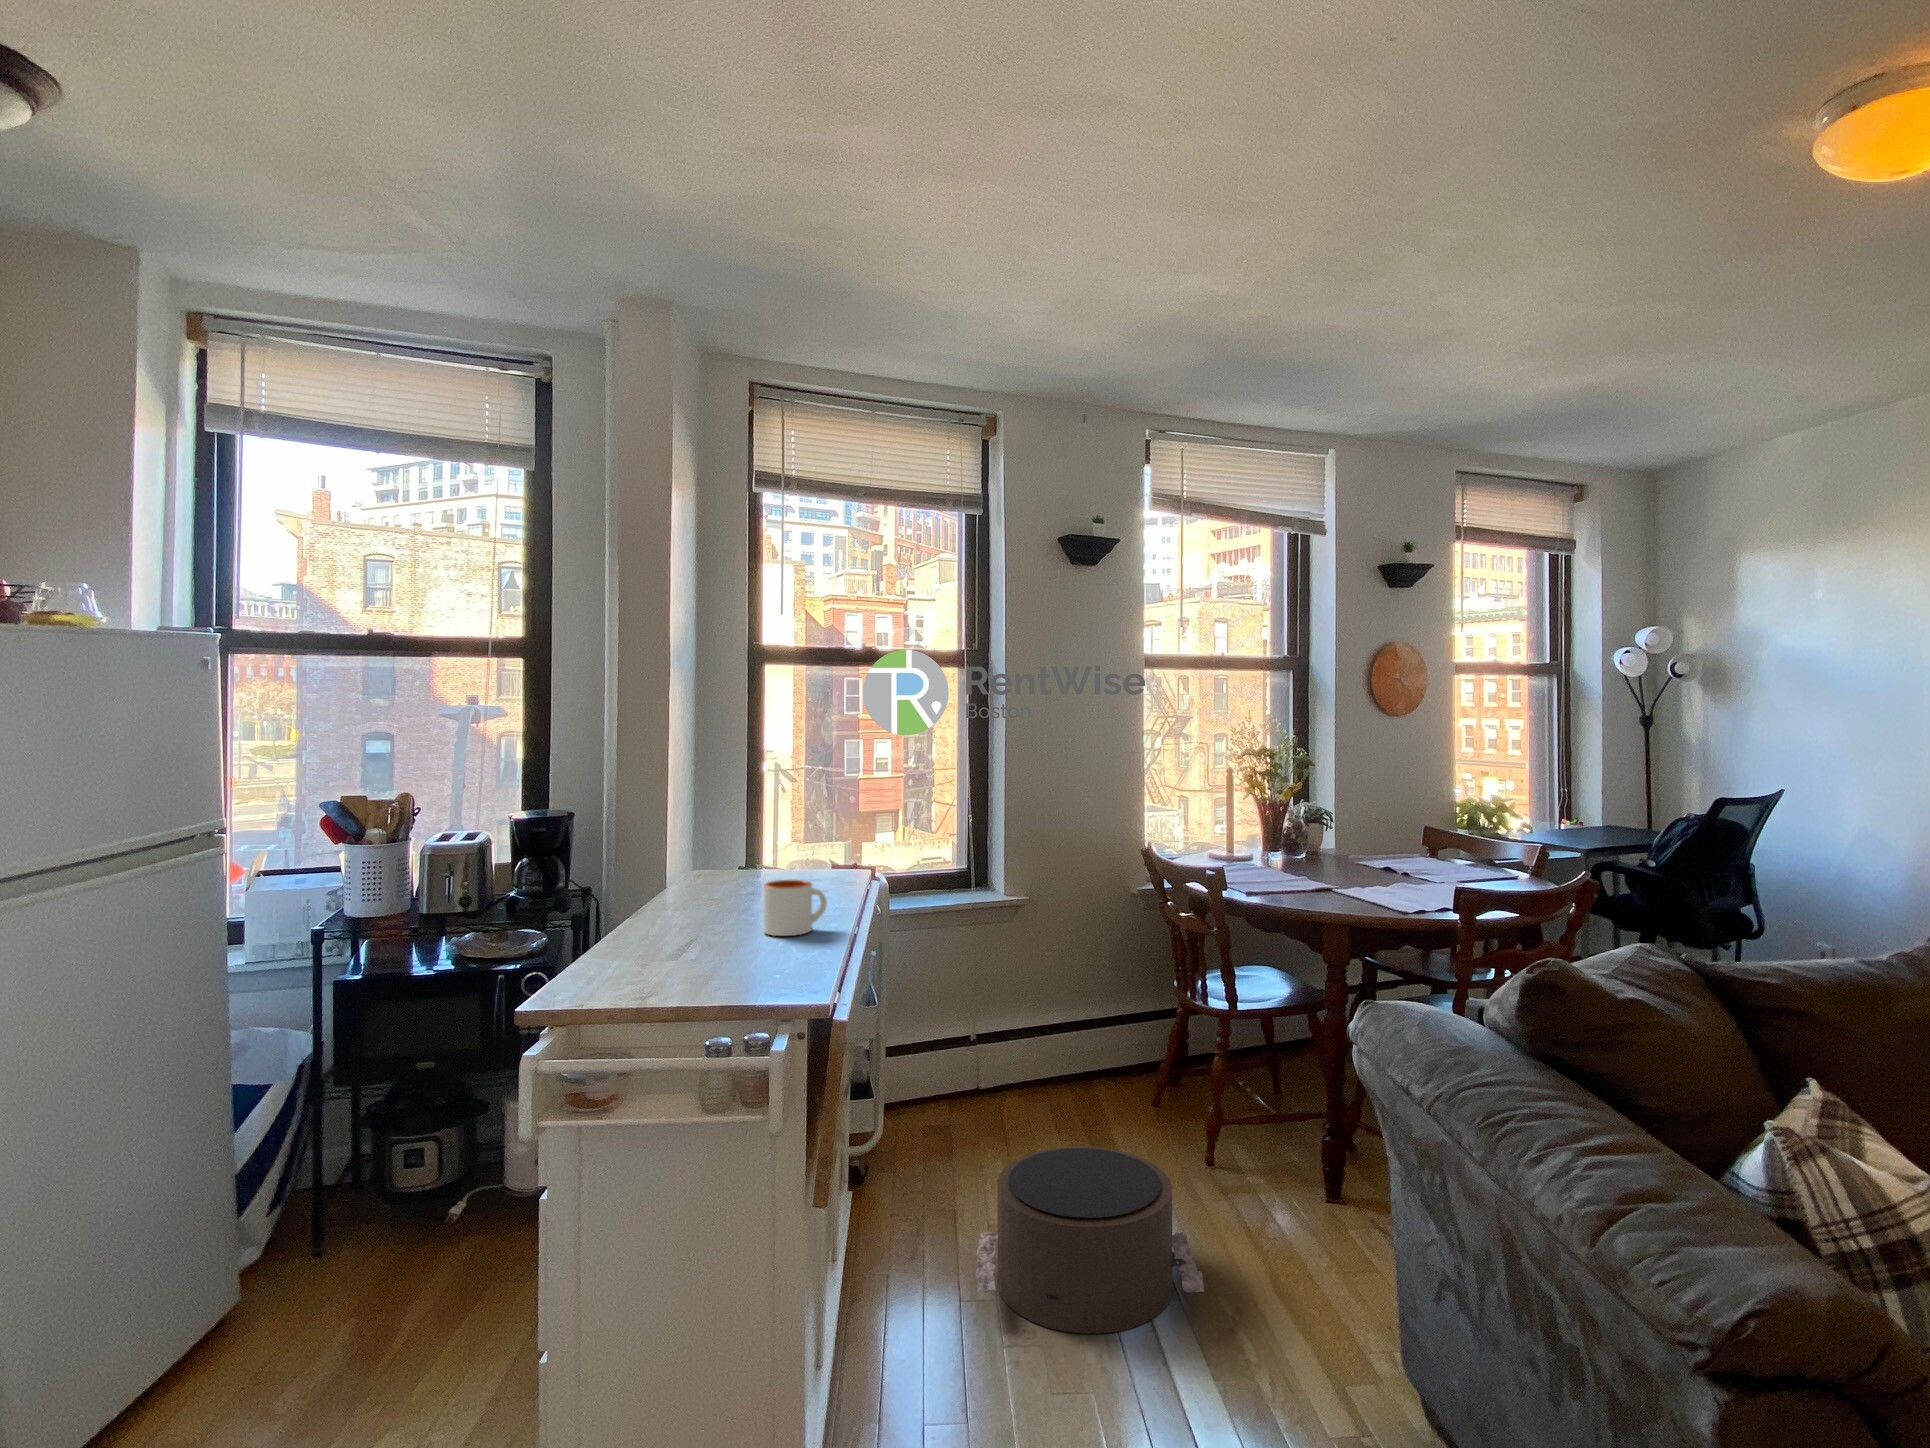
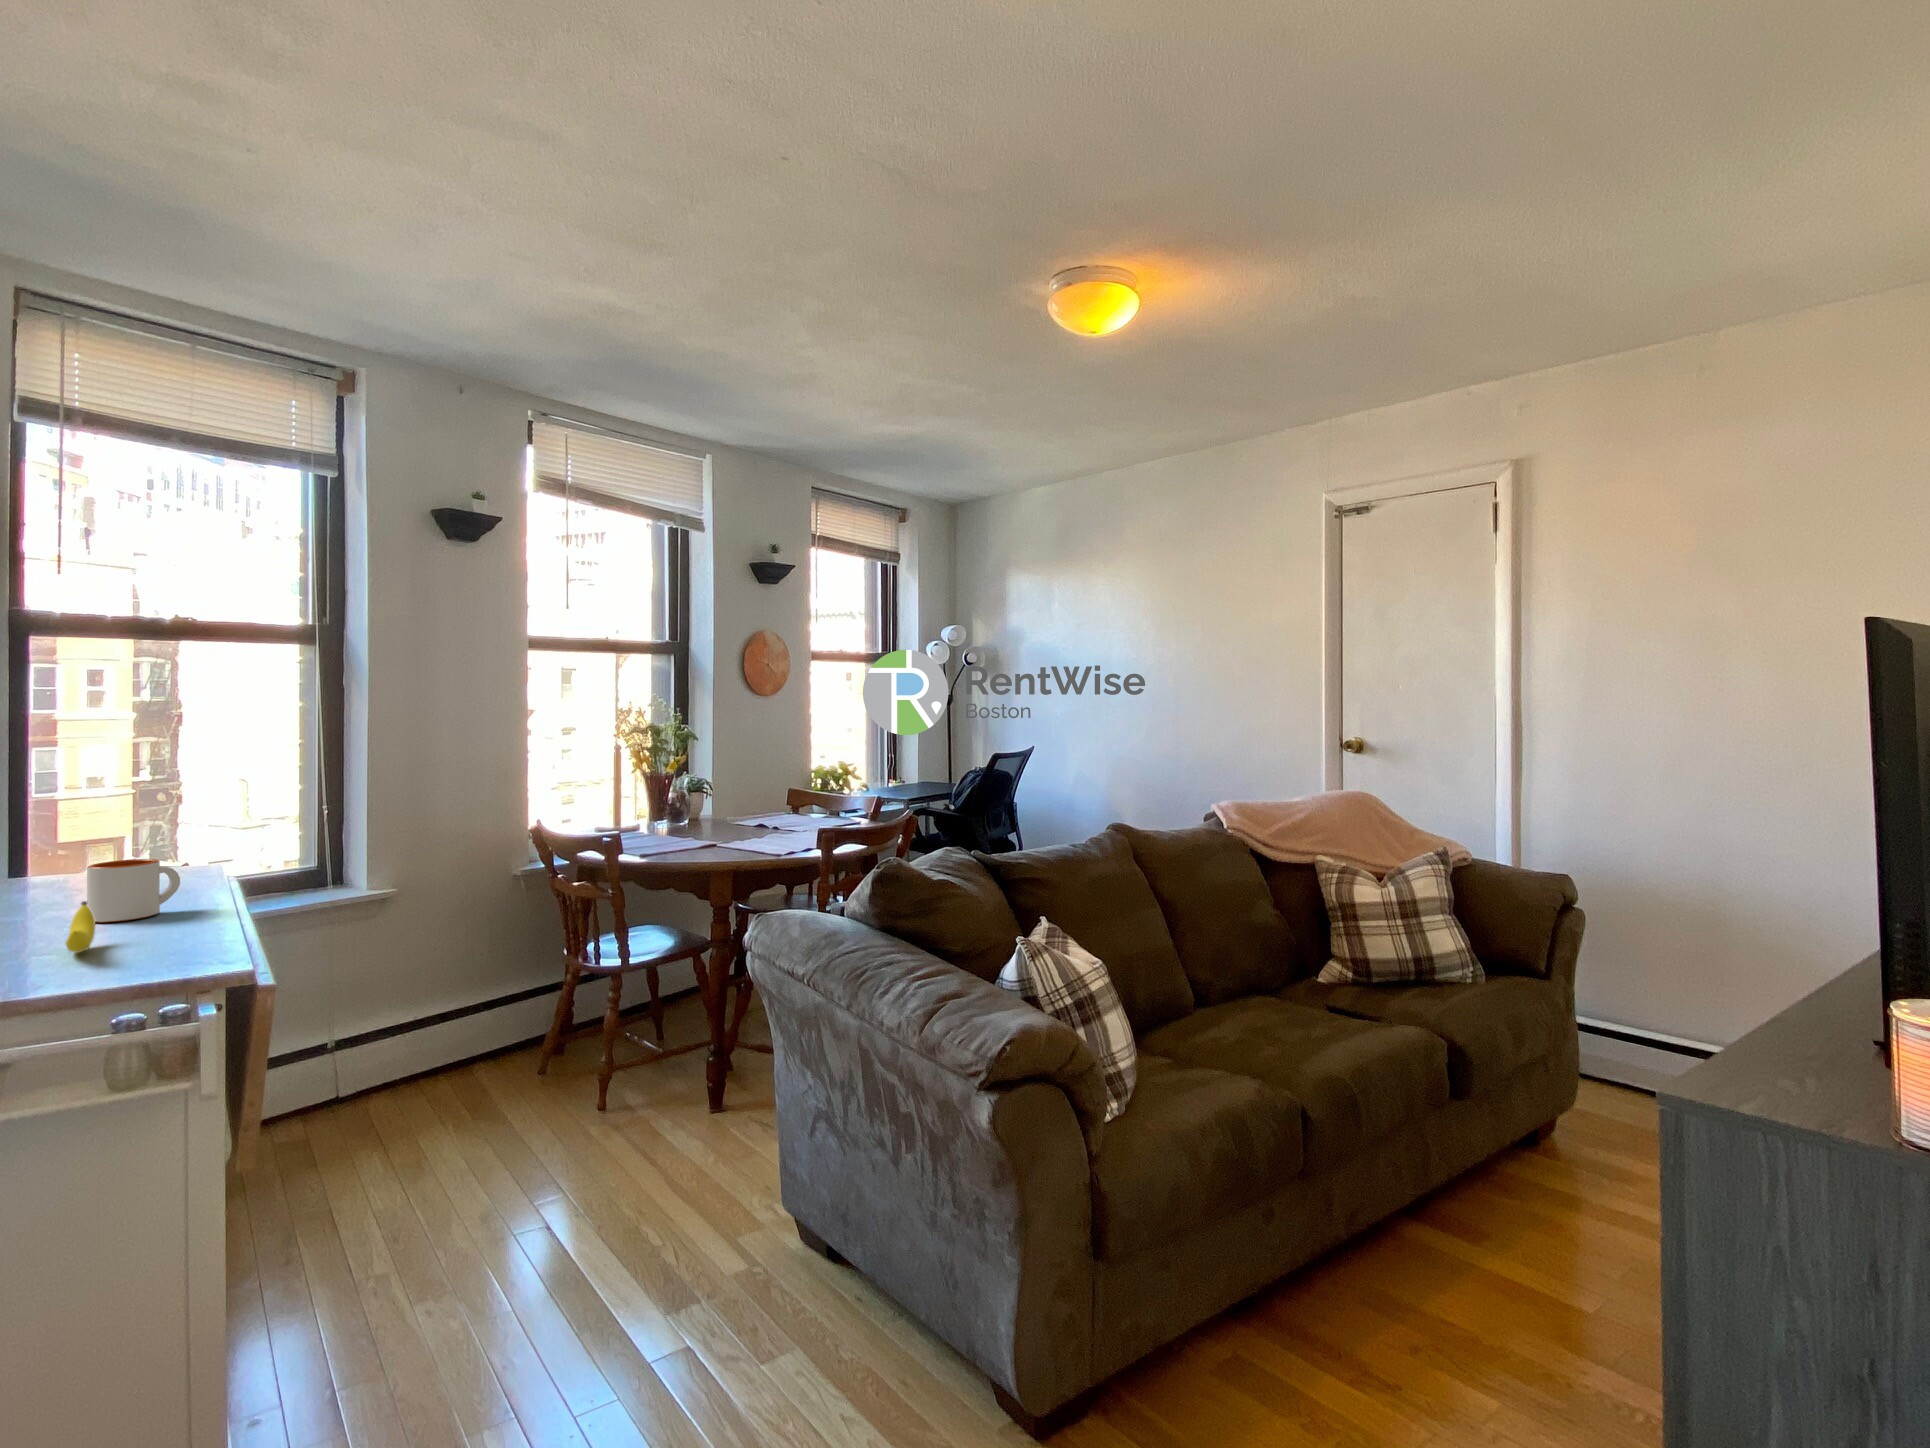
banana: none [732,920,759,970] -> present [65,901,95,953]
pouf: present [975,1146,1204,1334] -> none [362,1100,610,1278]

